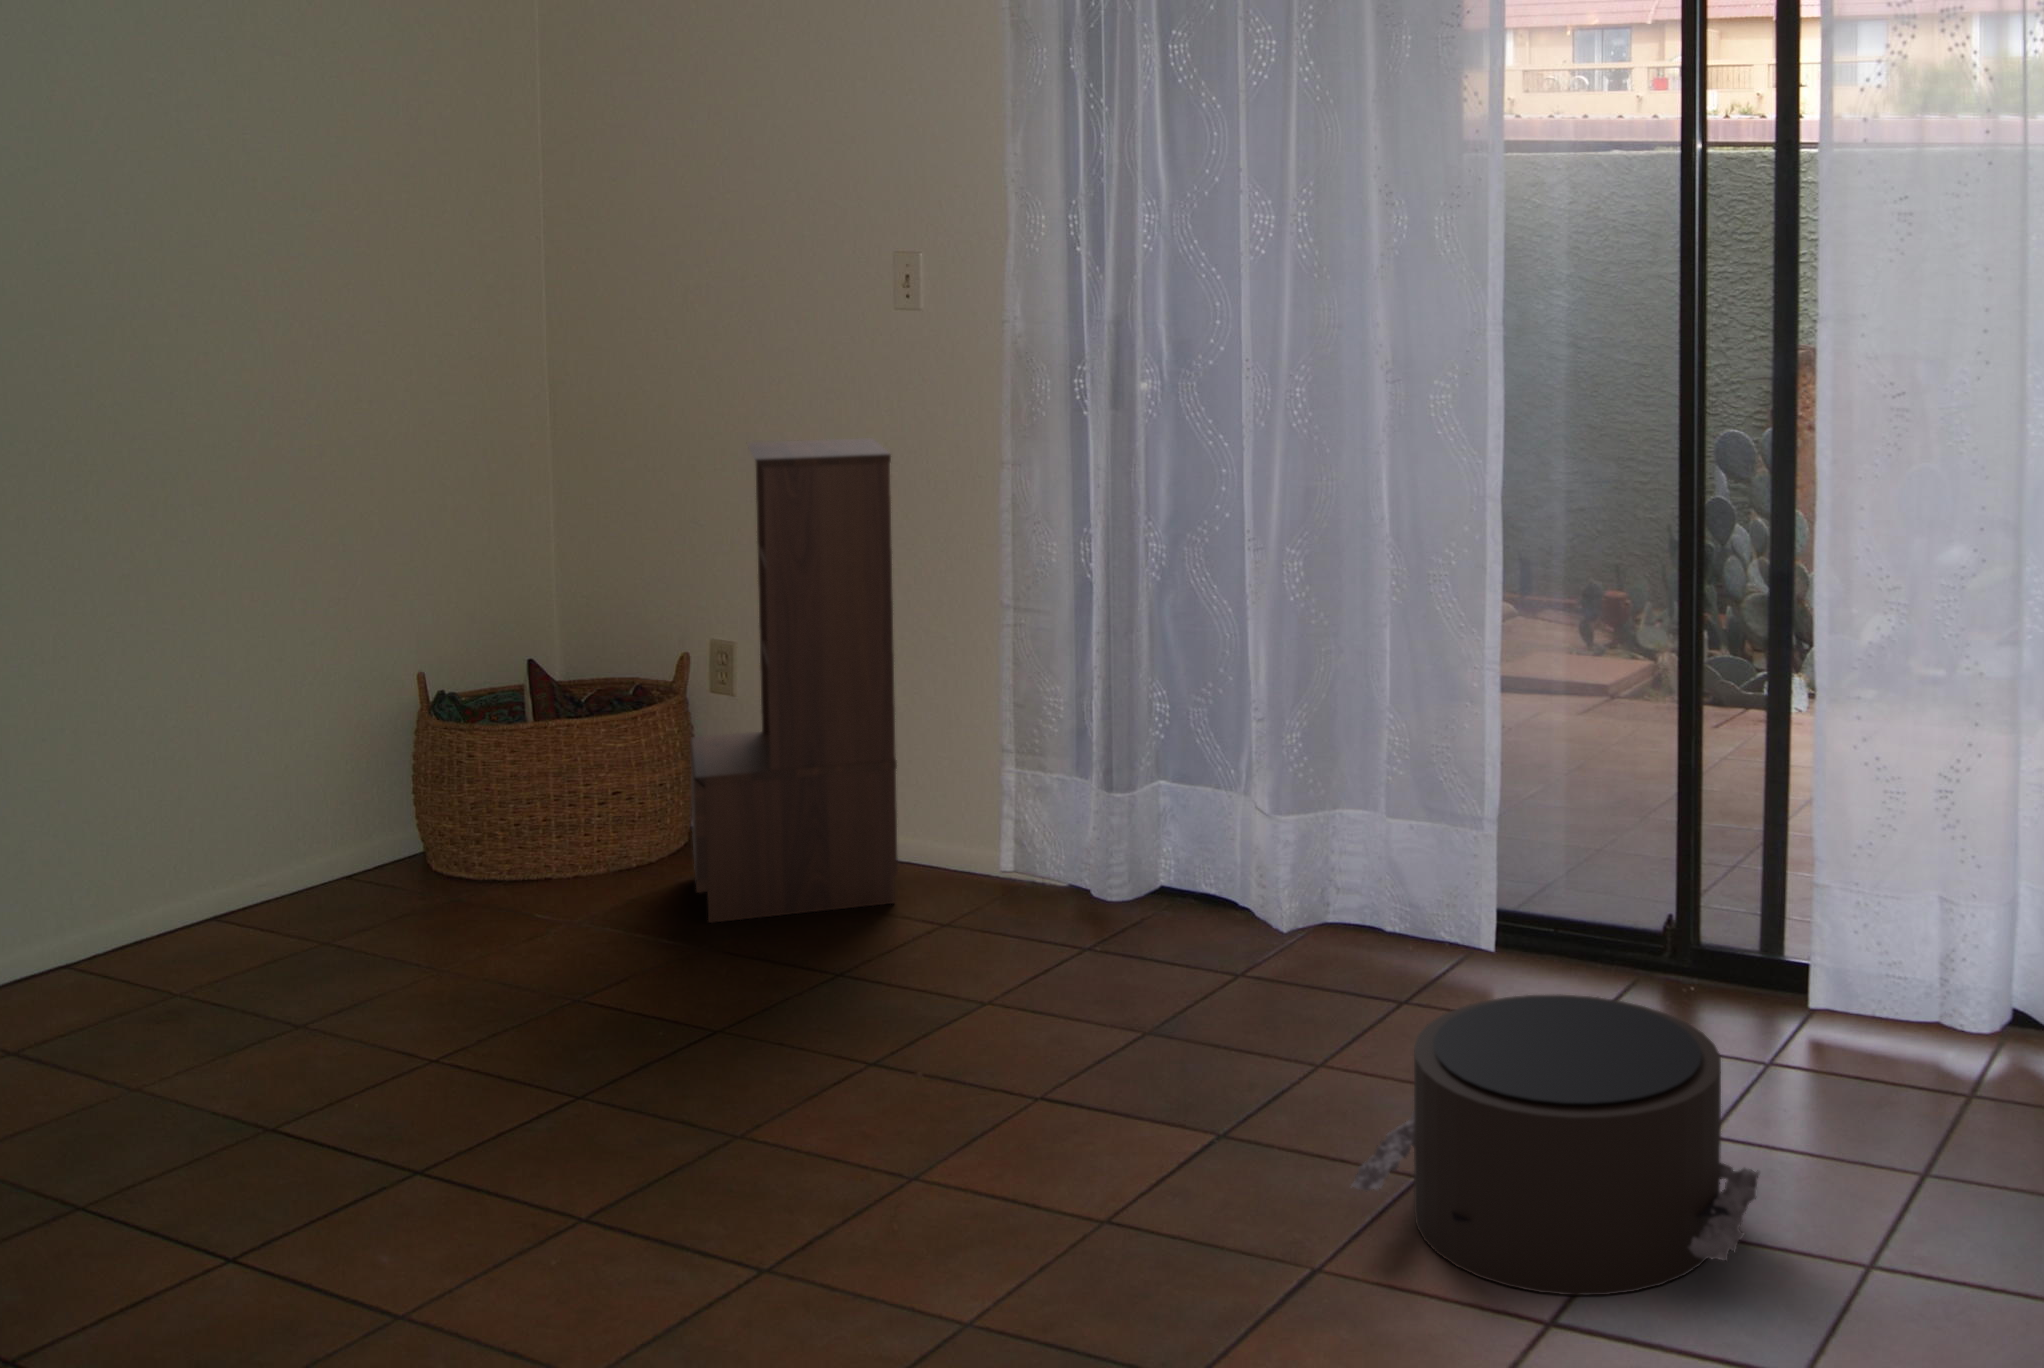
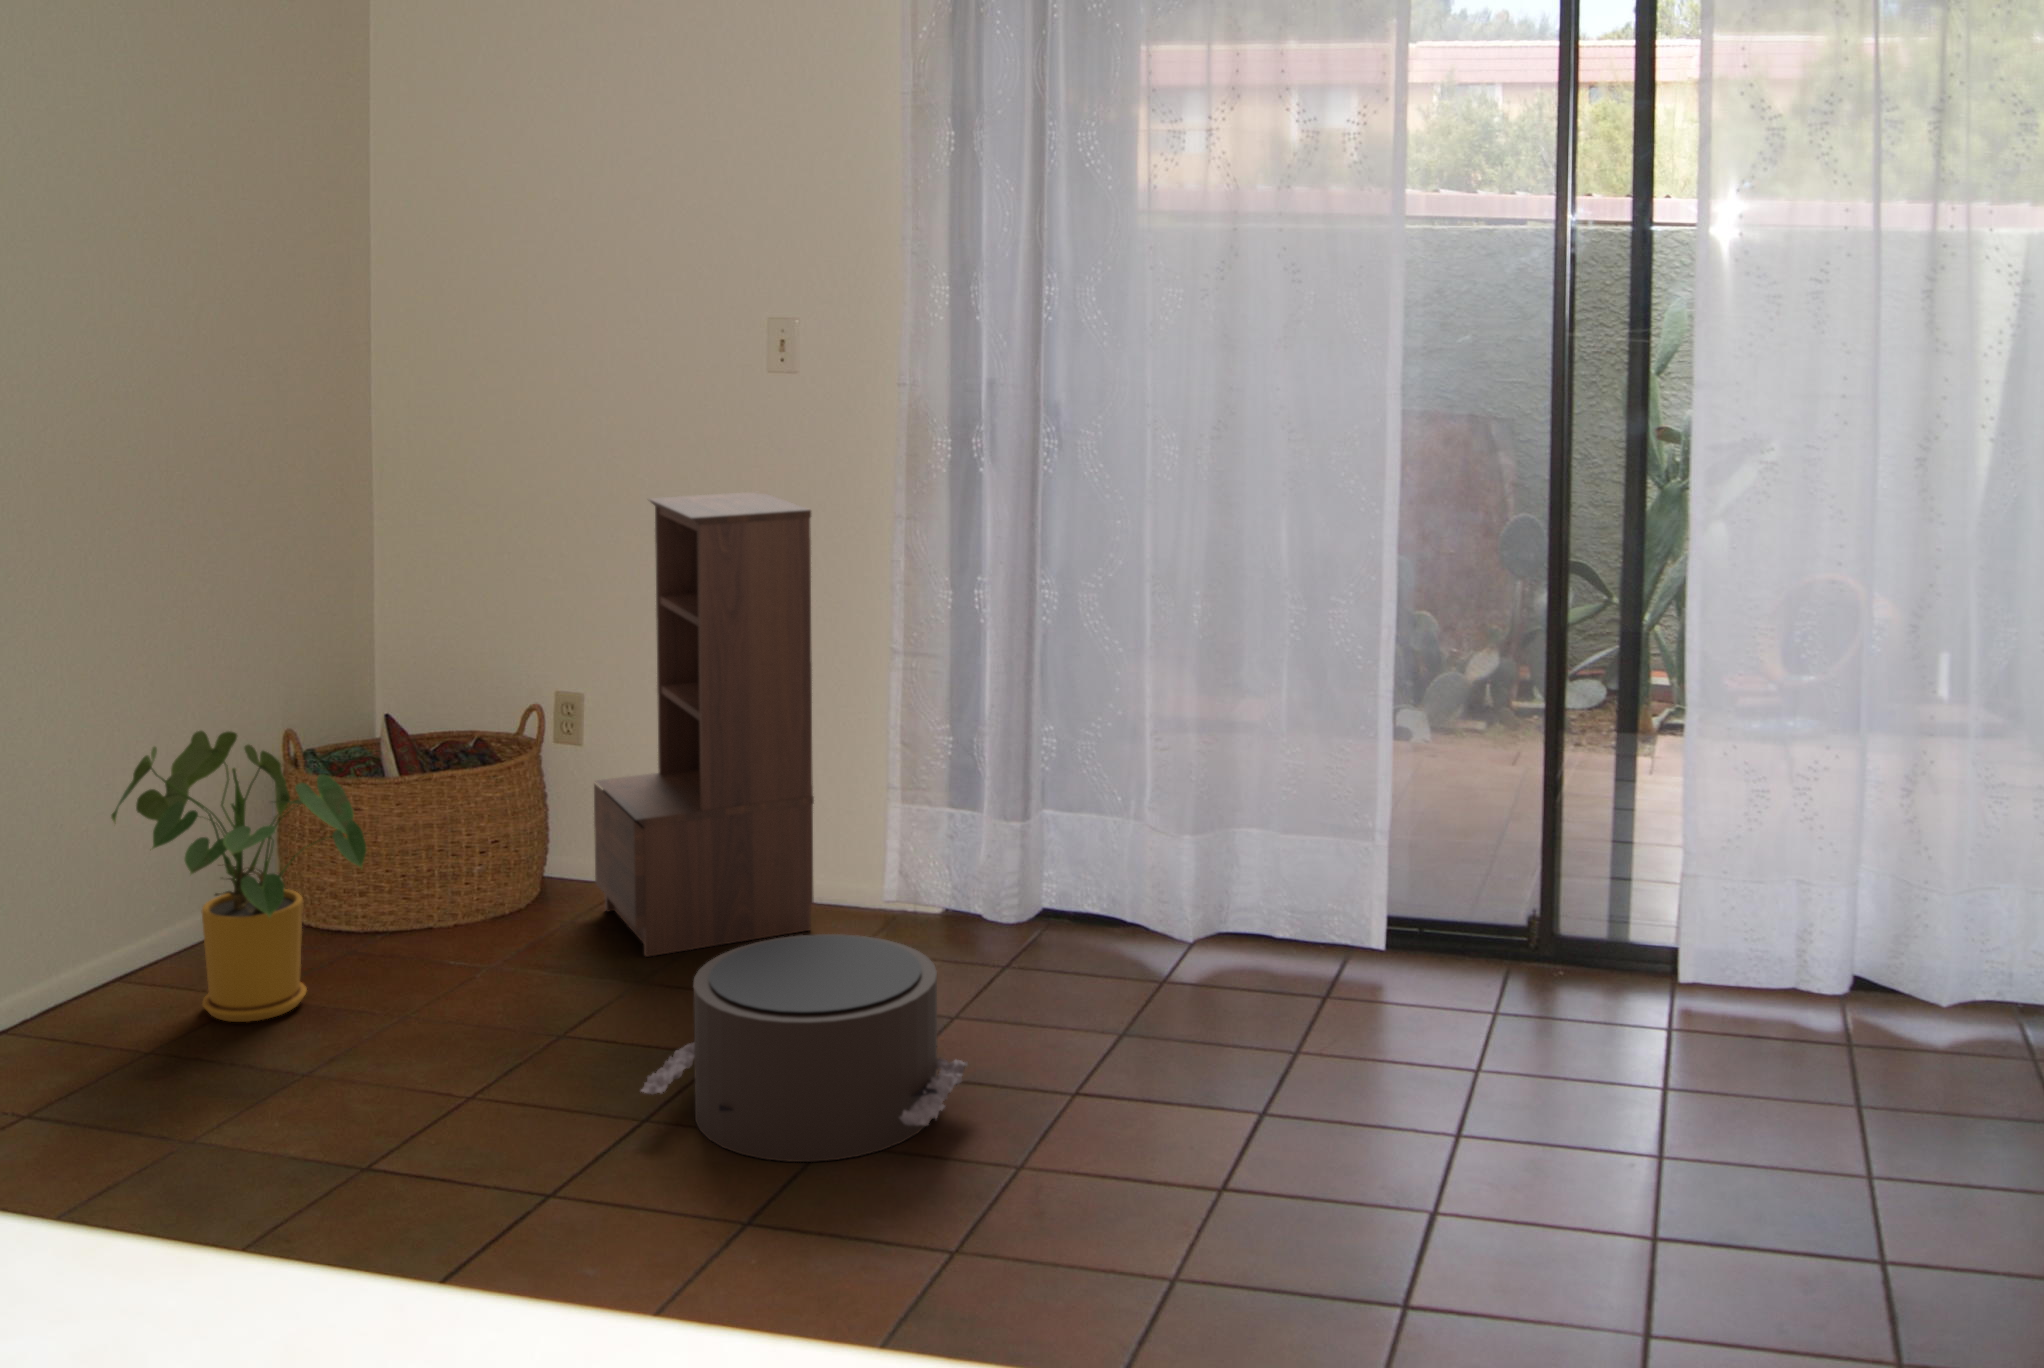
house plant: none [147,669,392,969] -> present [111,731,366,1022]
pouf: present [1352,995,1759,1295] -> present [641,934,968,1162]

